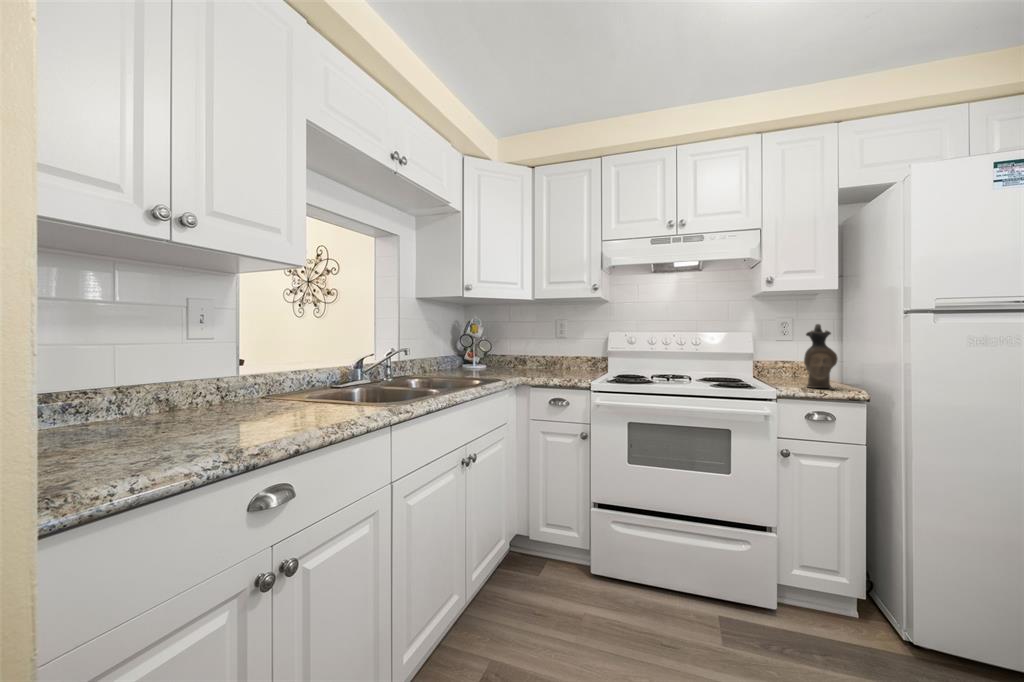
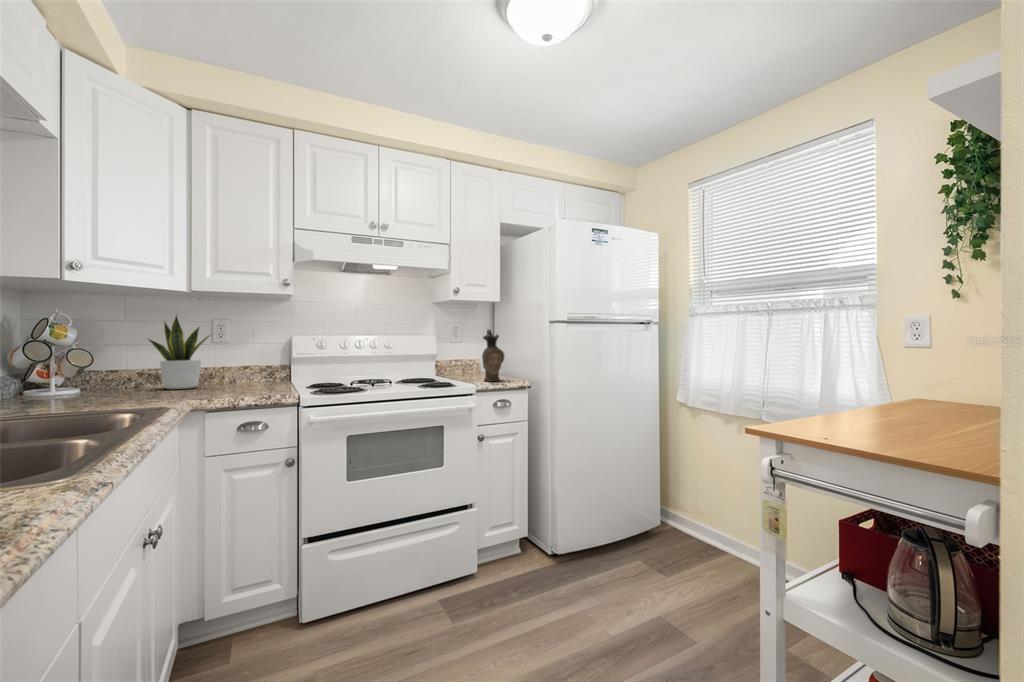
potted plant: none [517,317,555,371] -> present [149,315,209,389]

